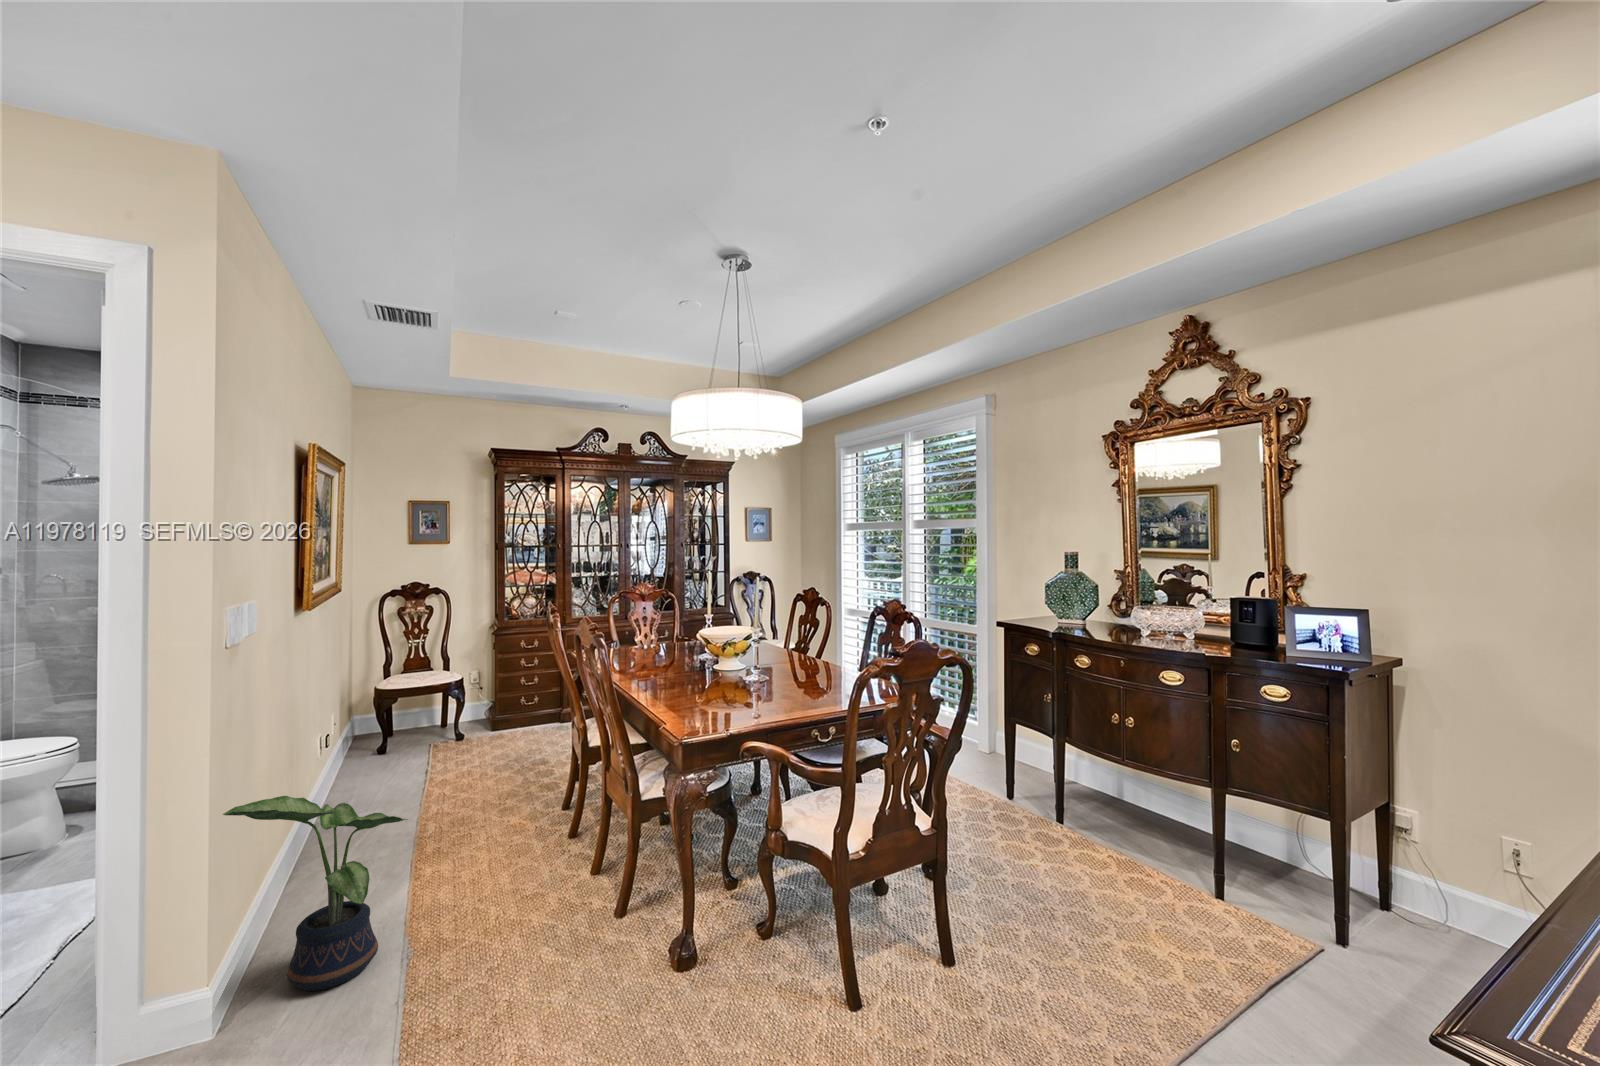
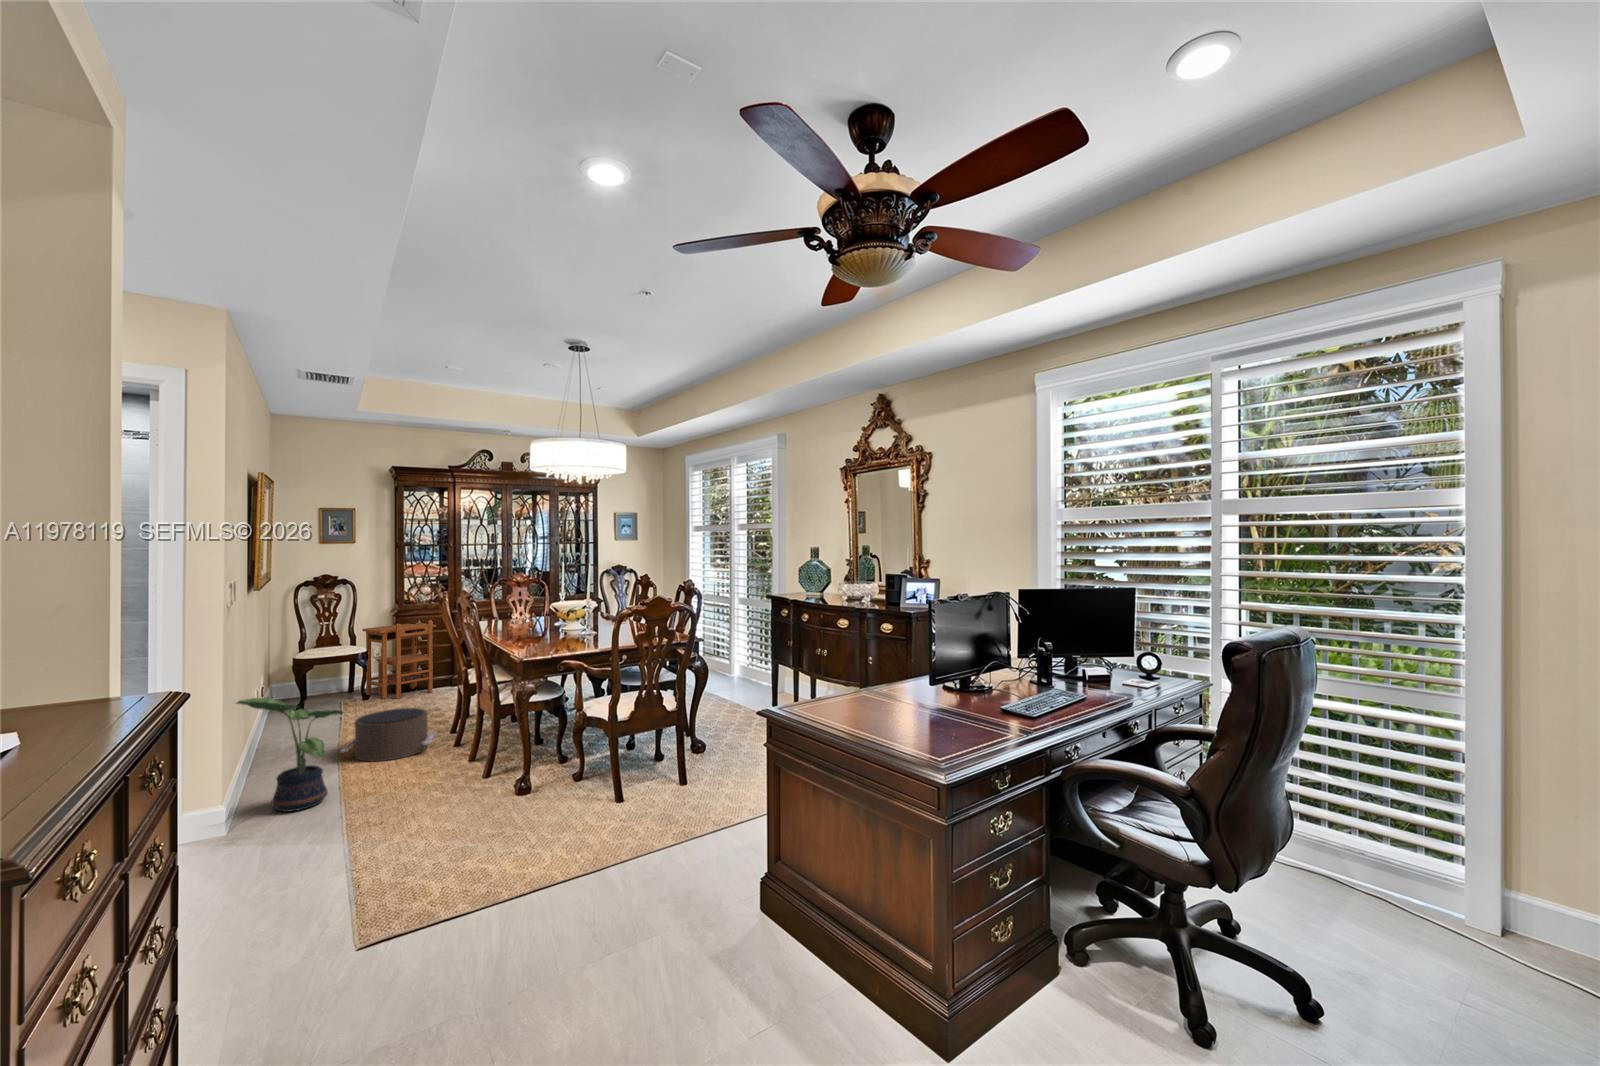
side table: none [456,640,542,740] -> present [362,620,436,699]
pouf: none [410,776,543,865] -> present [341,708,436,761]

